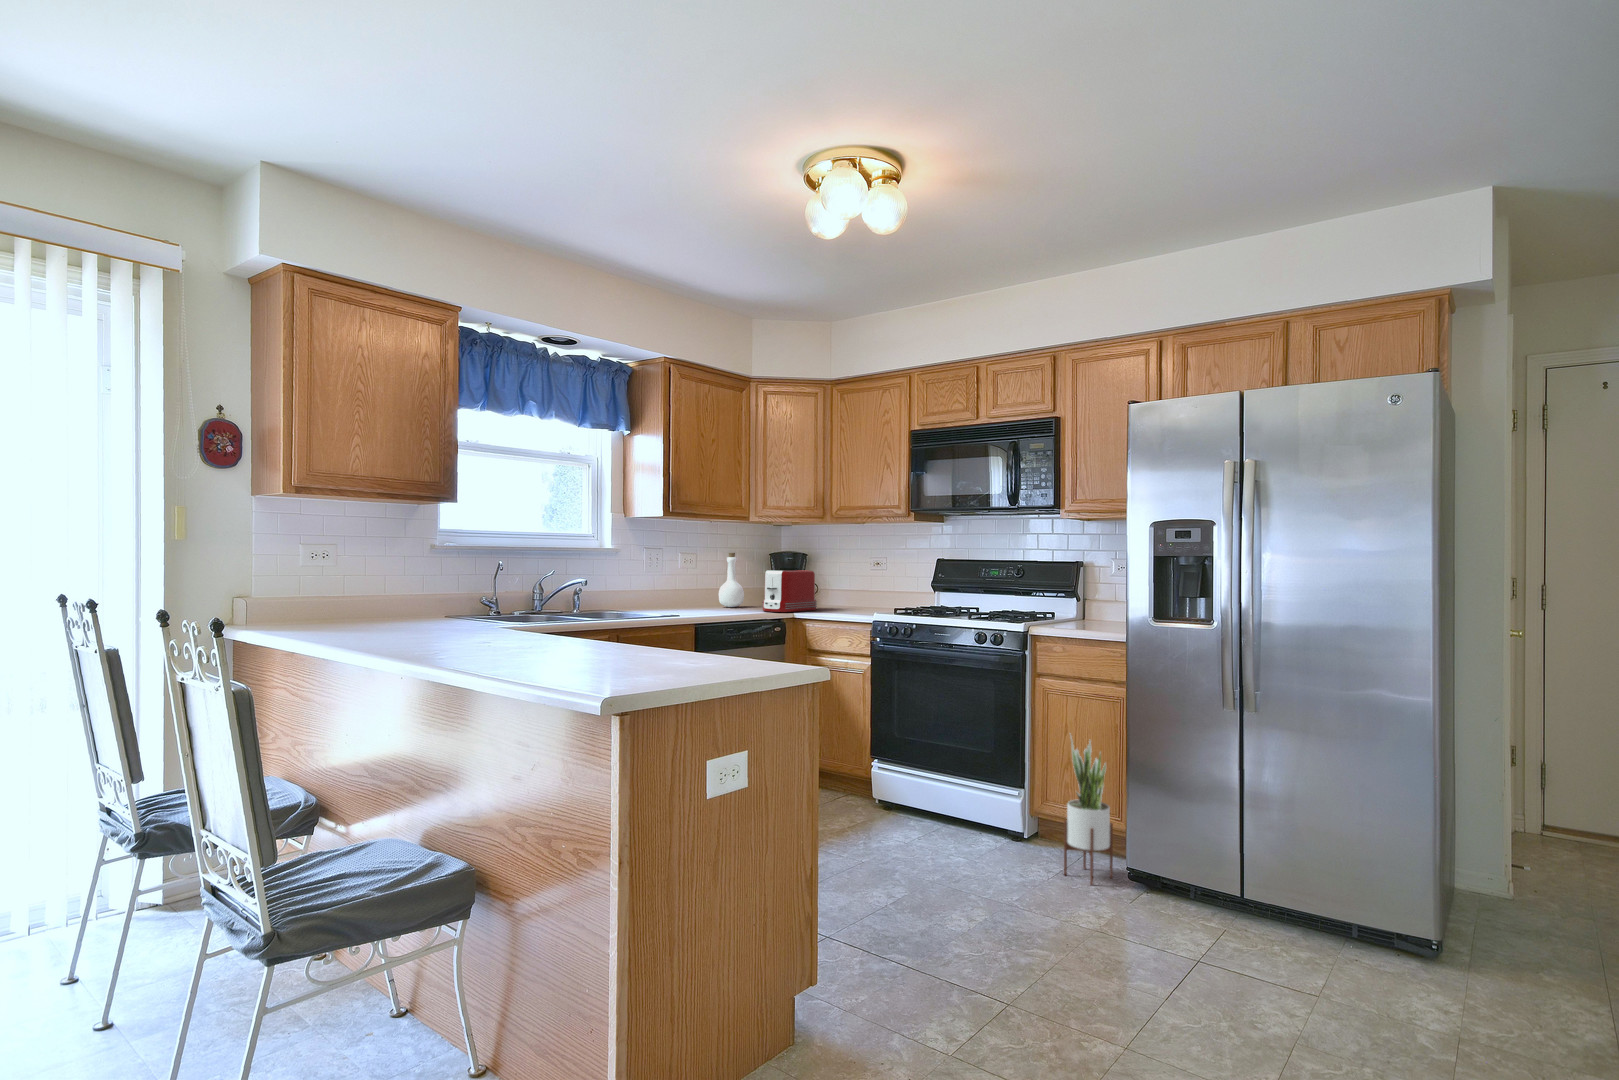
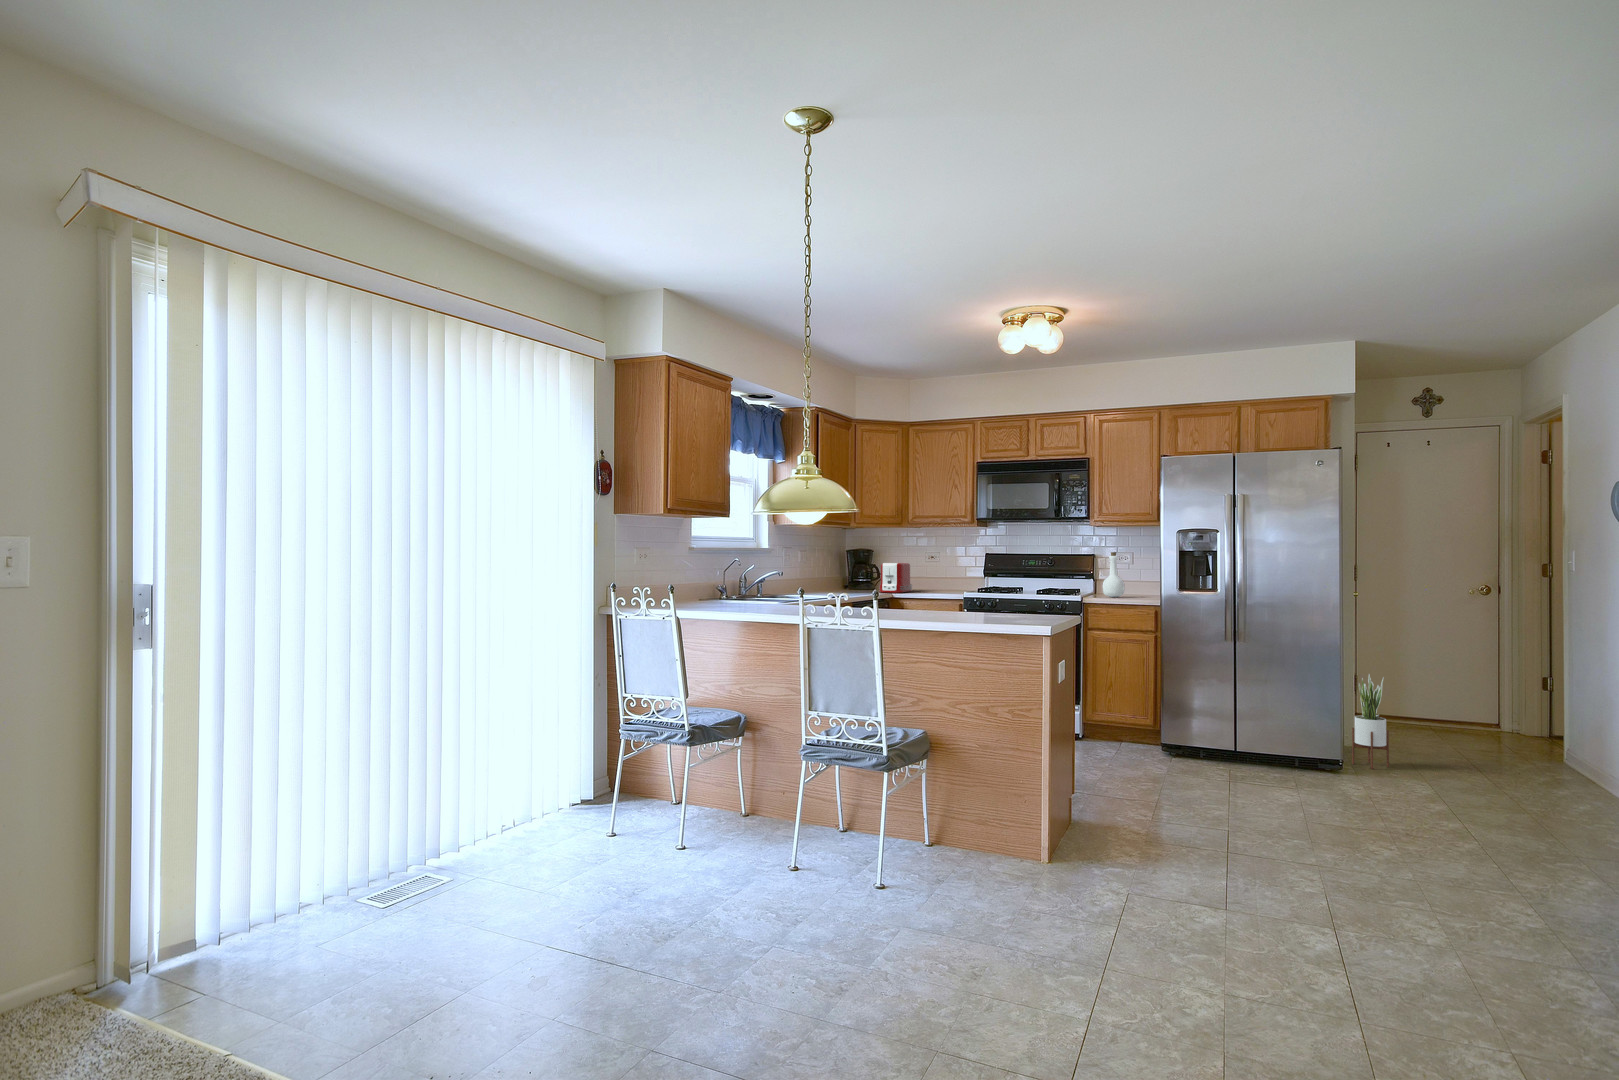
bottle: present [719,553,744,607] -> present [1102,552,1125,597]
potted plant: present [1064,740,1113,885] -> present [1352,674,1389,769]

